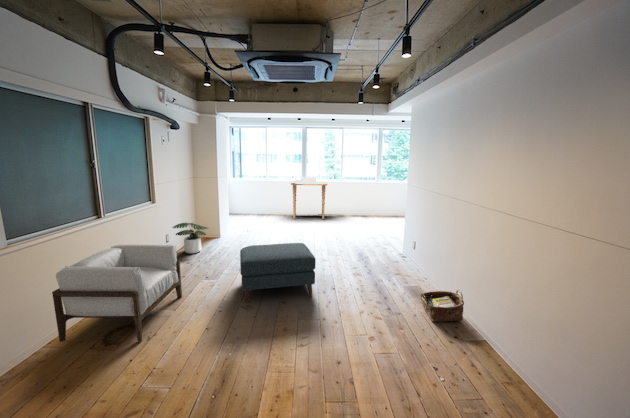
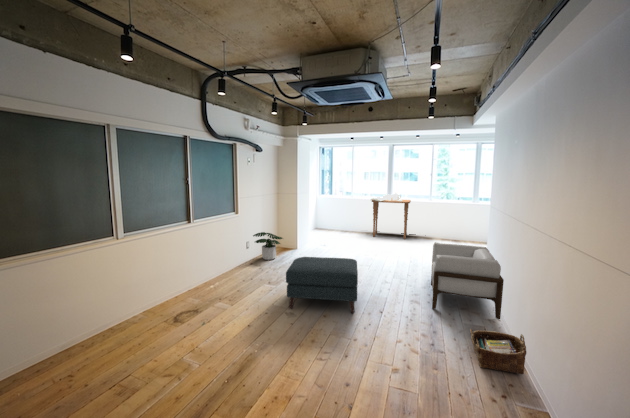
armchair: present [52,245,182,342] -> present [431,242,504,319]

